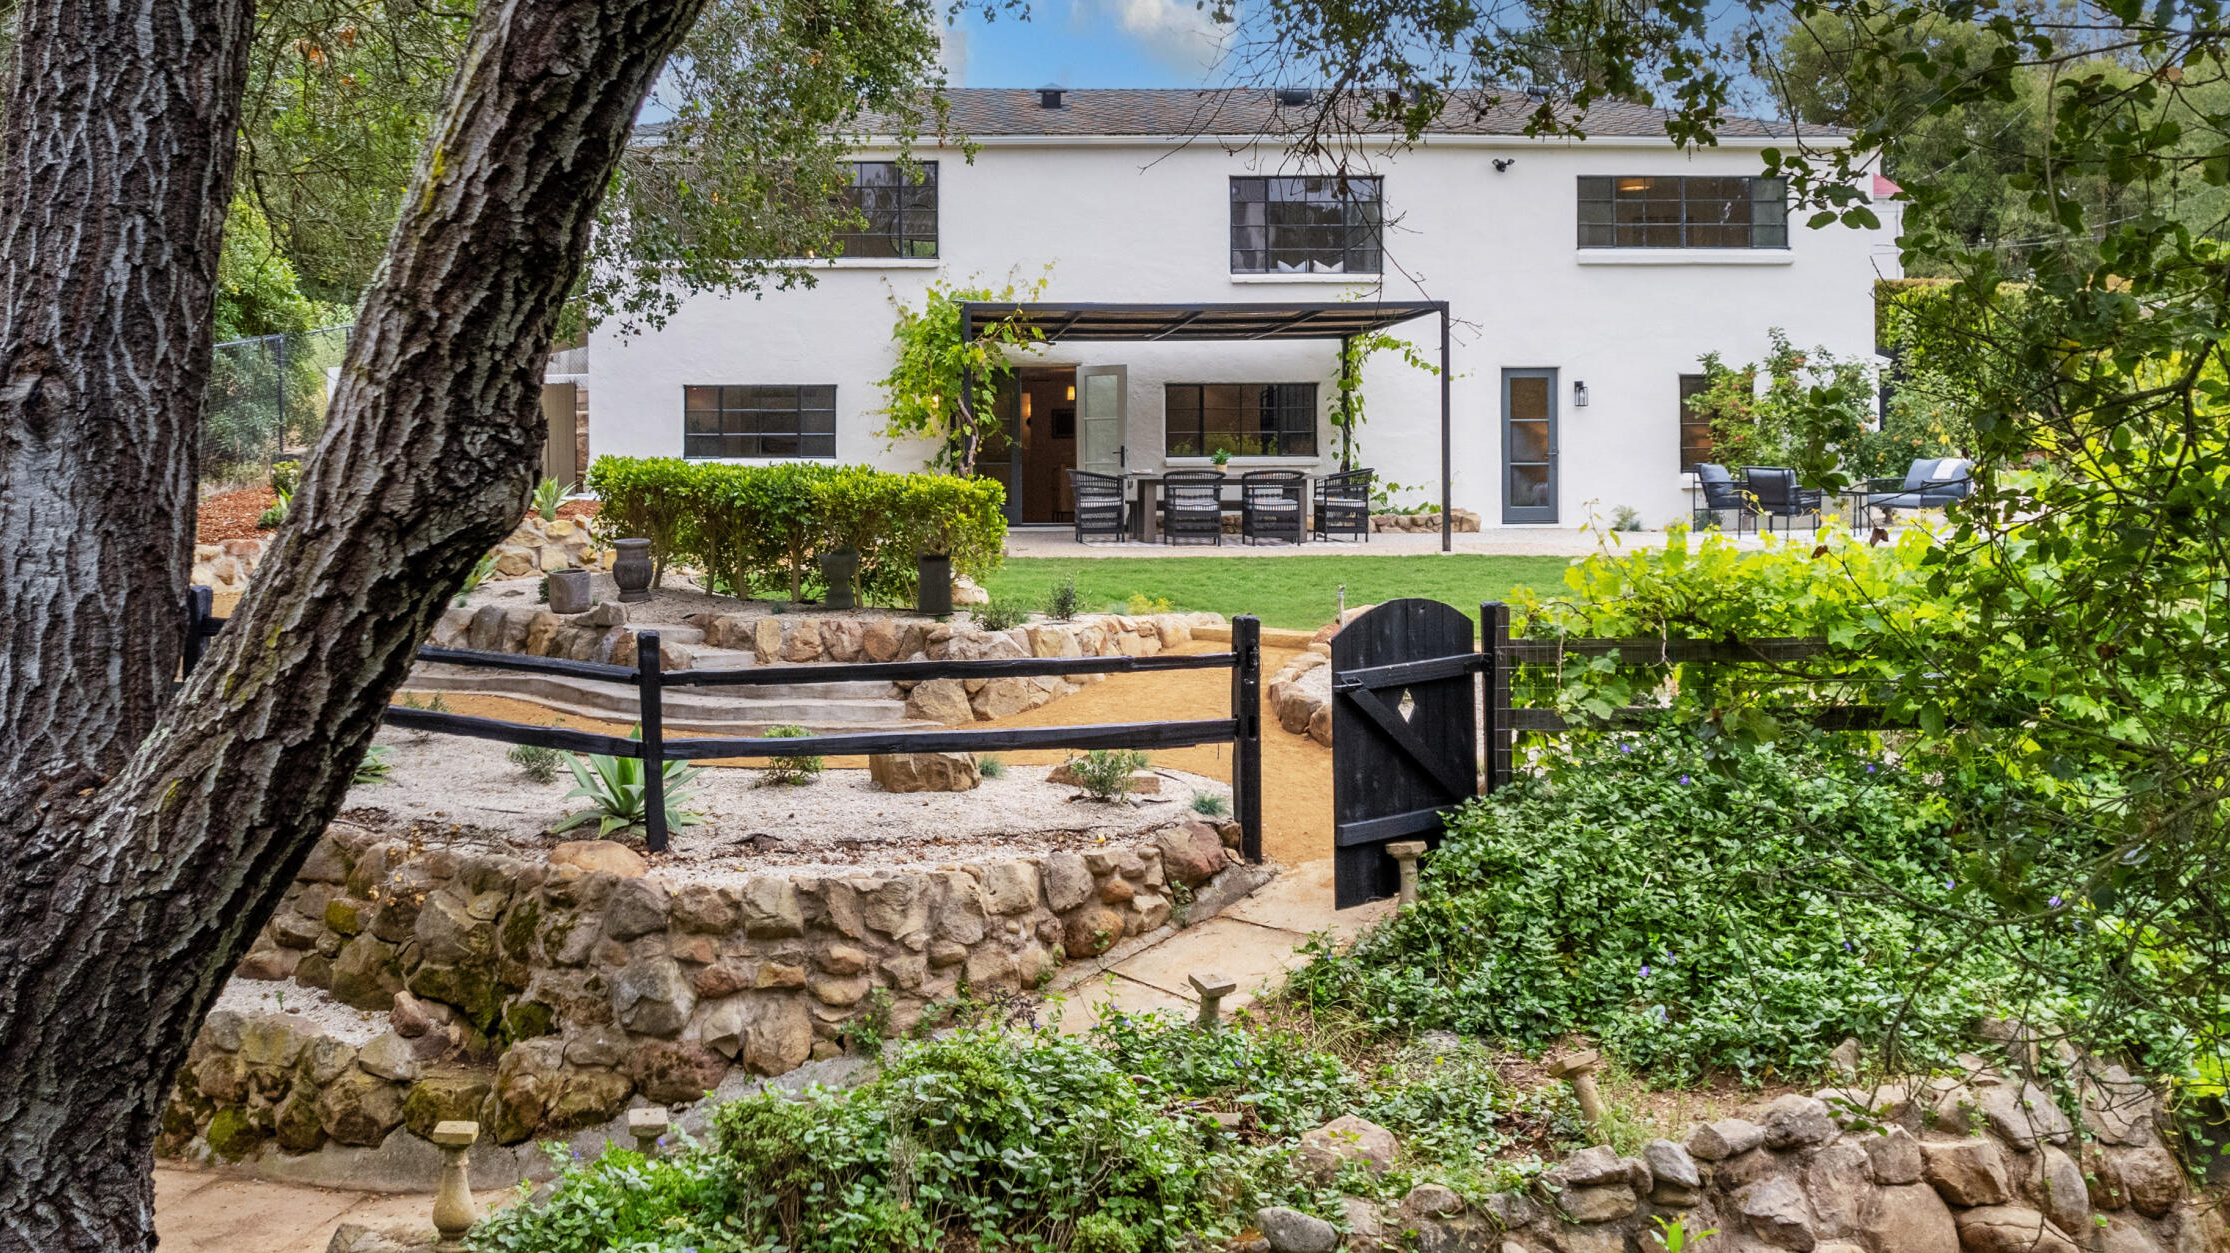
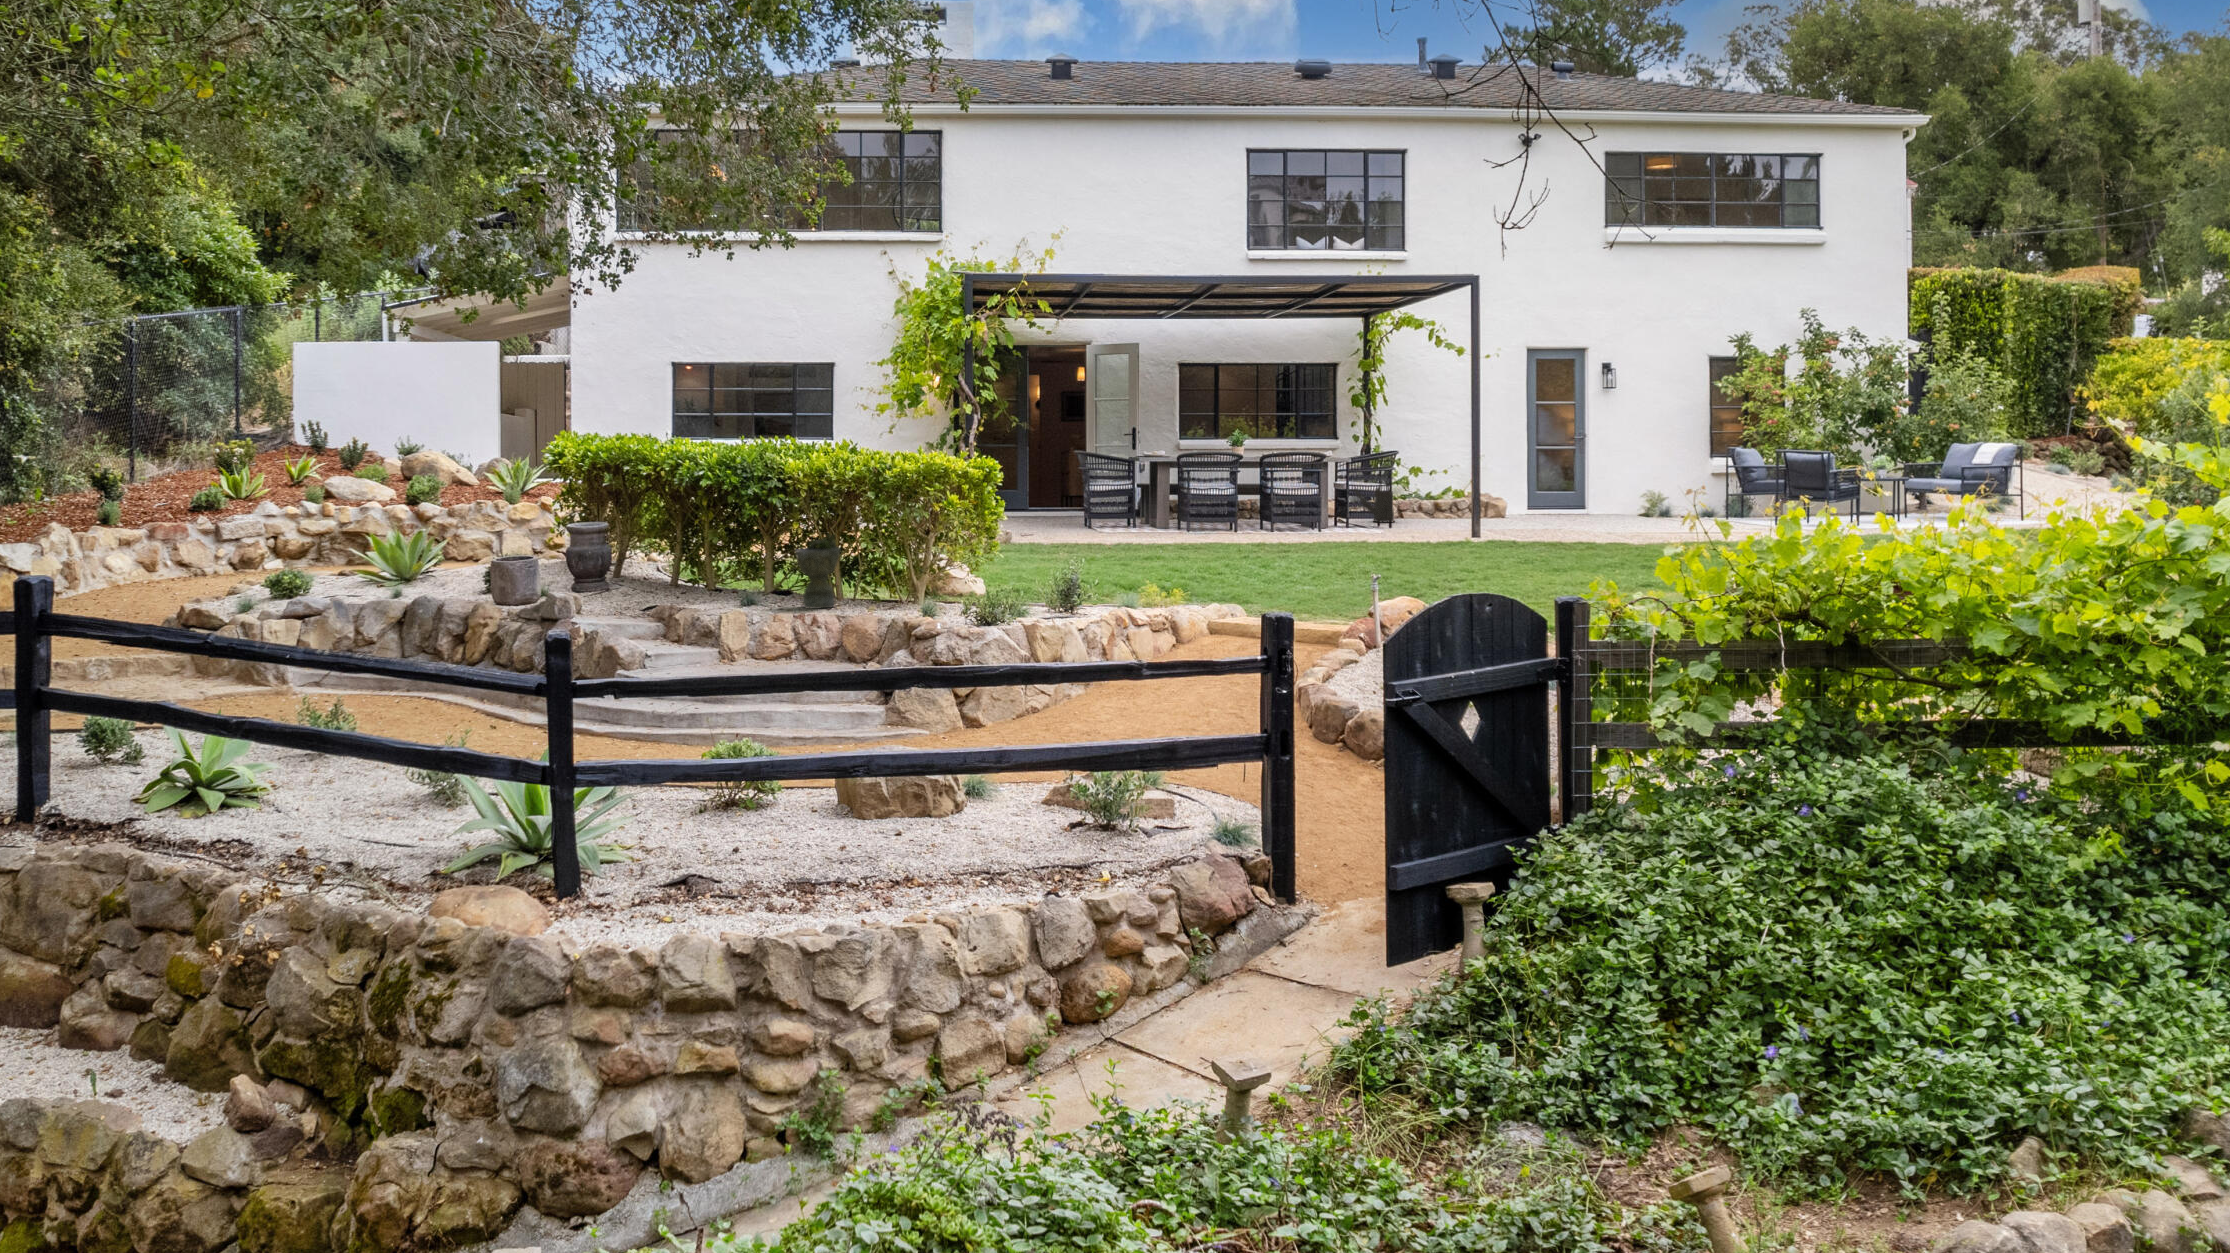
watering can: present [916,548,954,616] -> present [1355,480,1399,523]

